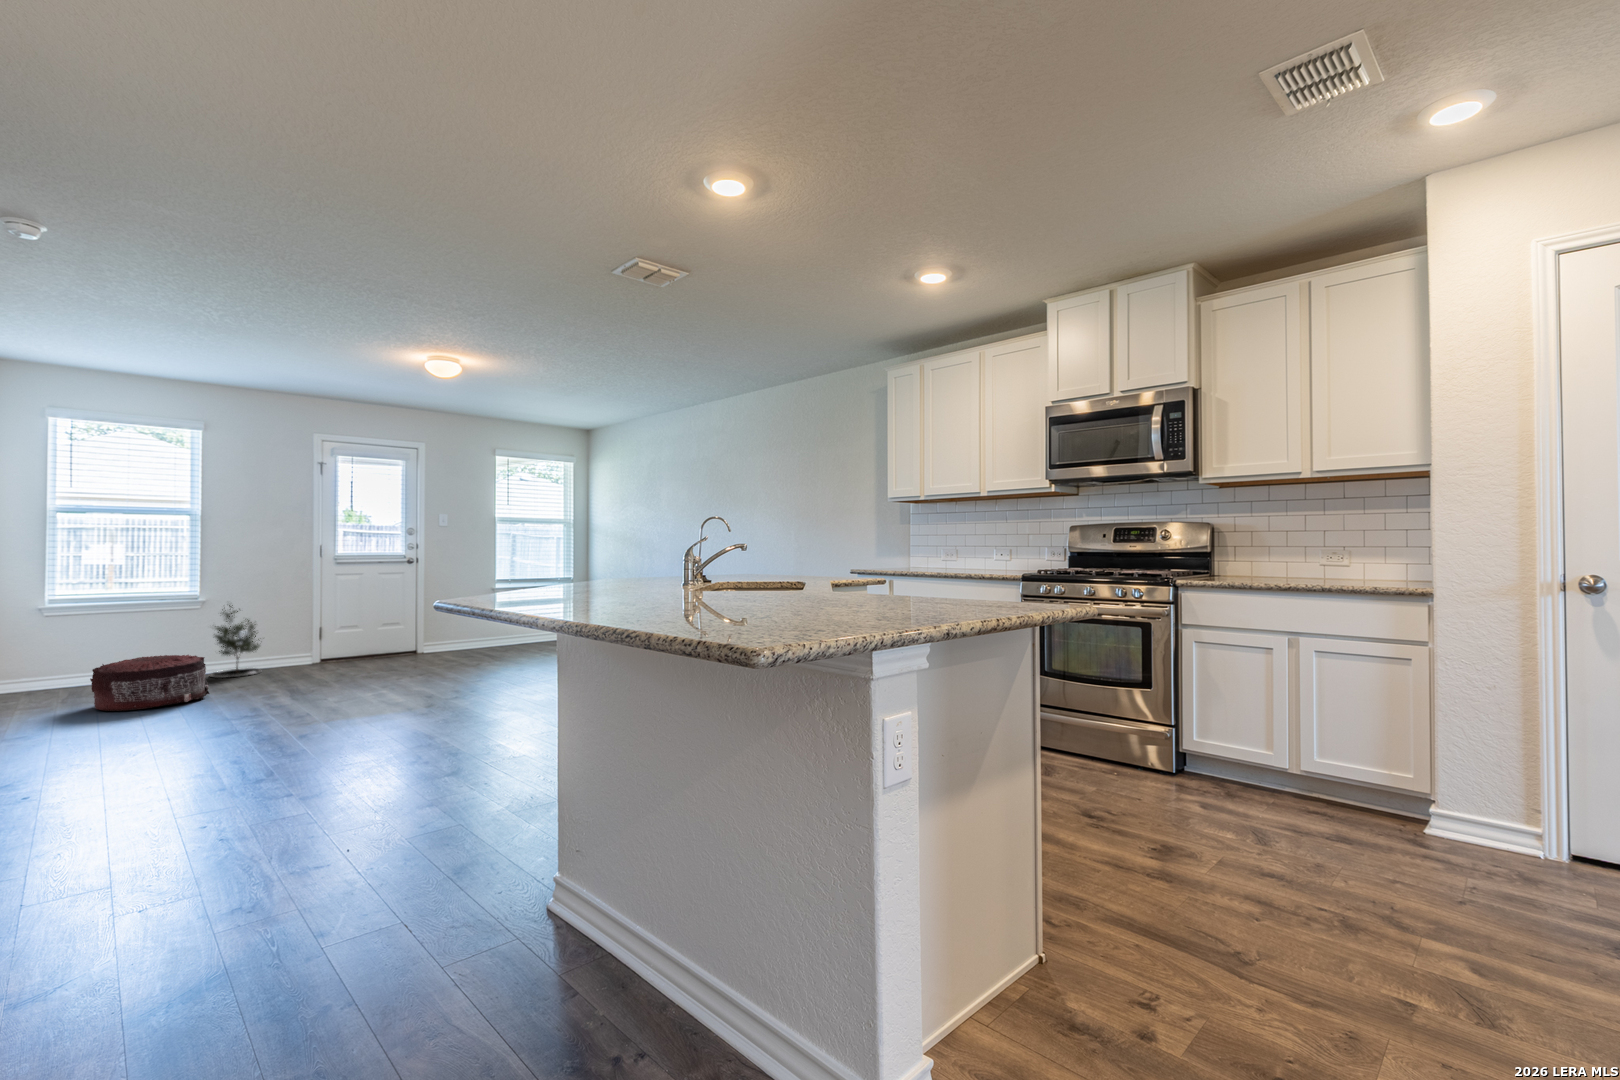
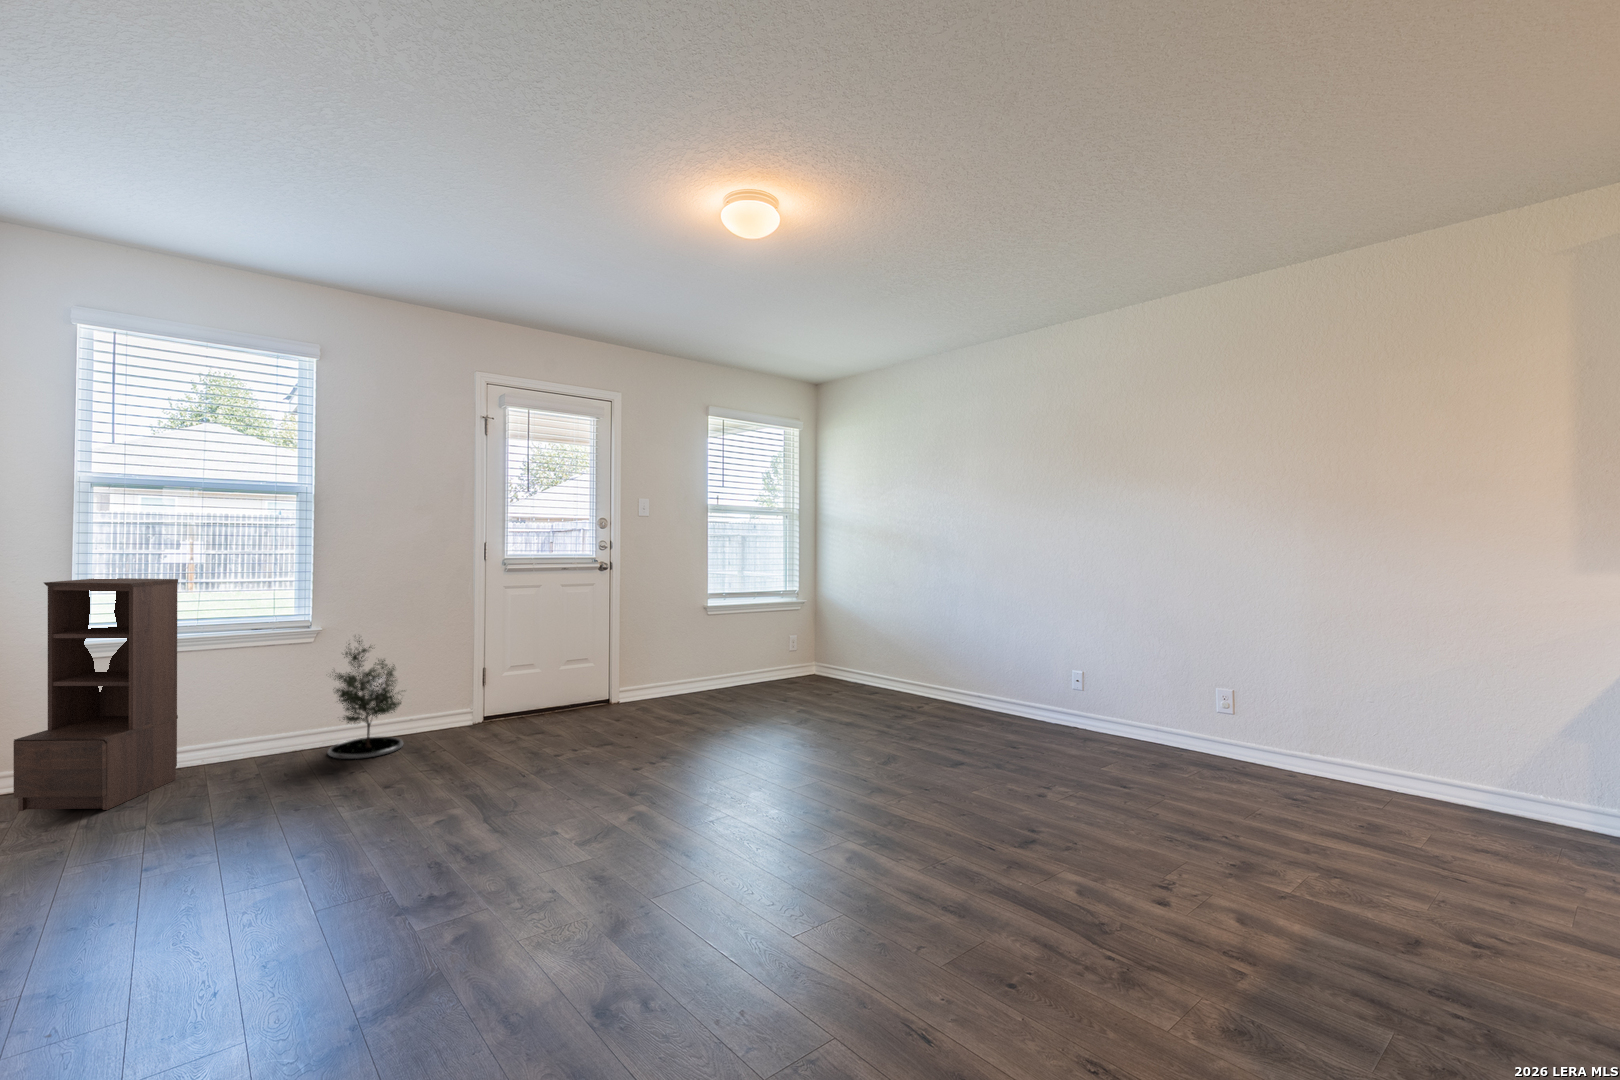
bookshelf: none [14,566,112,698] -> present [13,578,178,811]
pouf: present [90,655,210,711] -> none [134,741,341,871]

